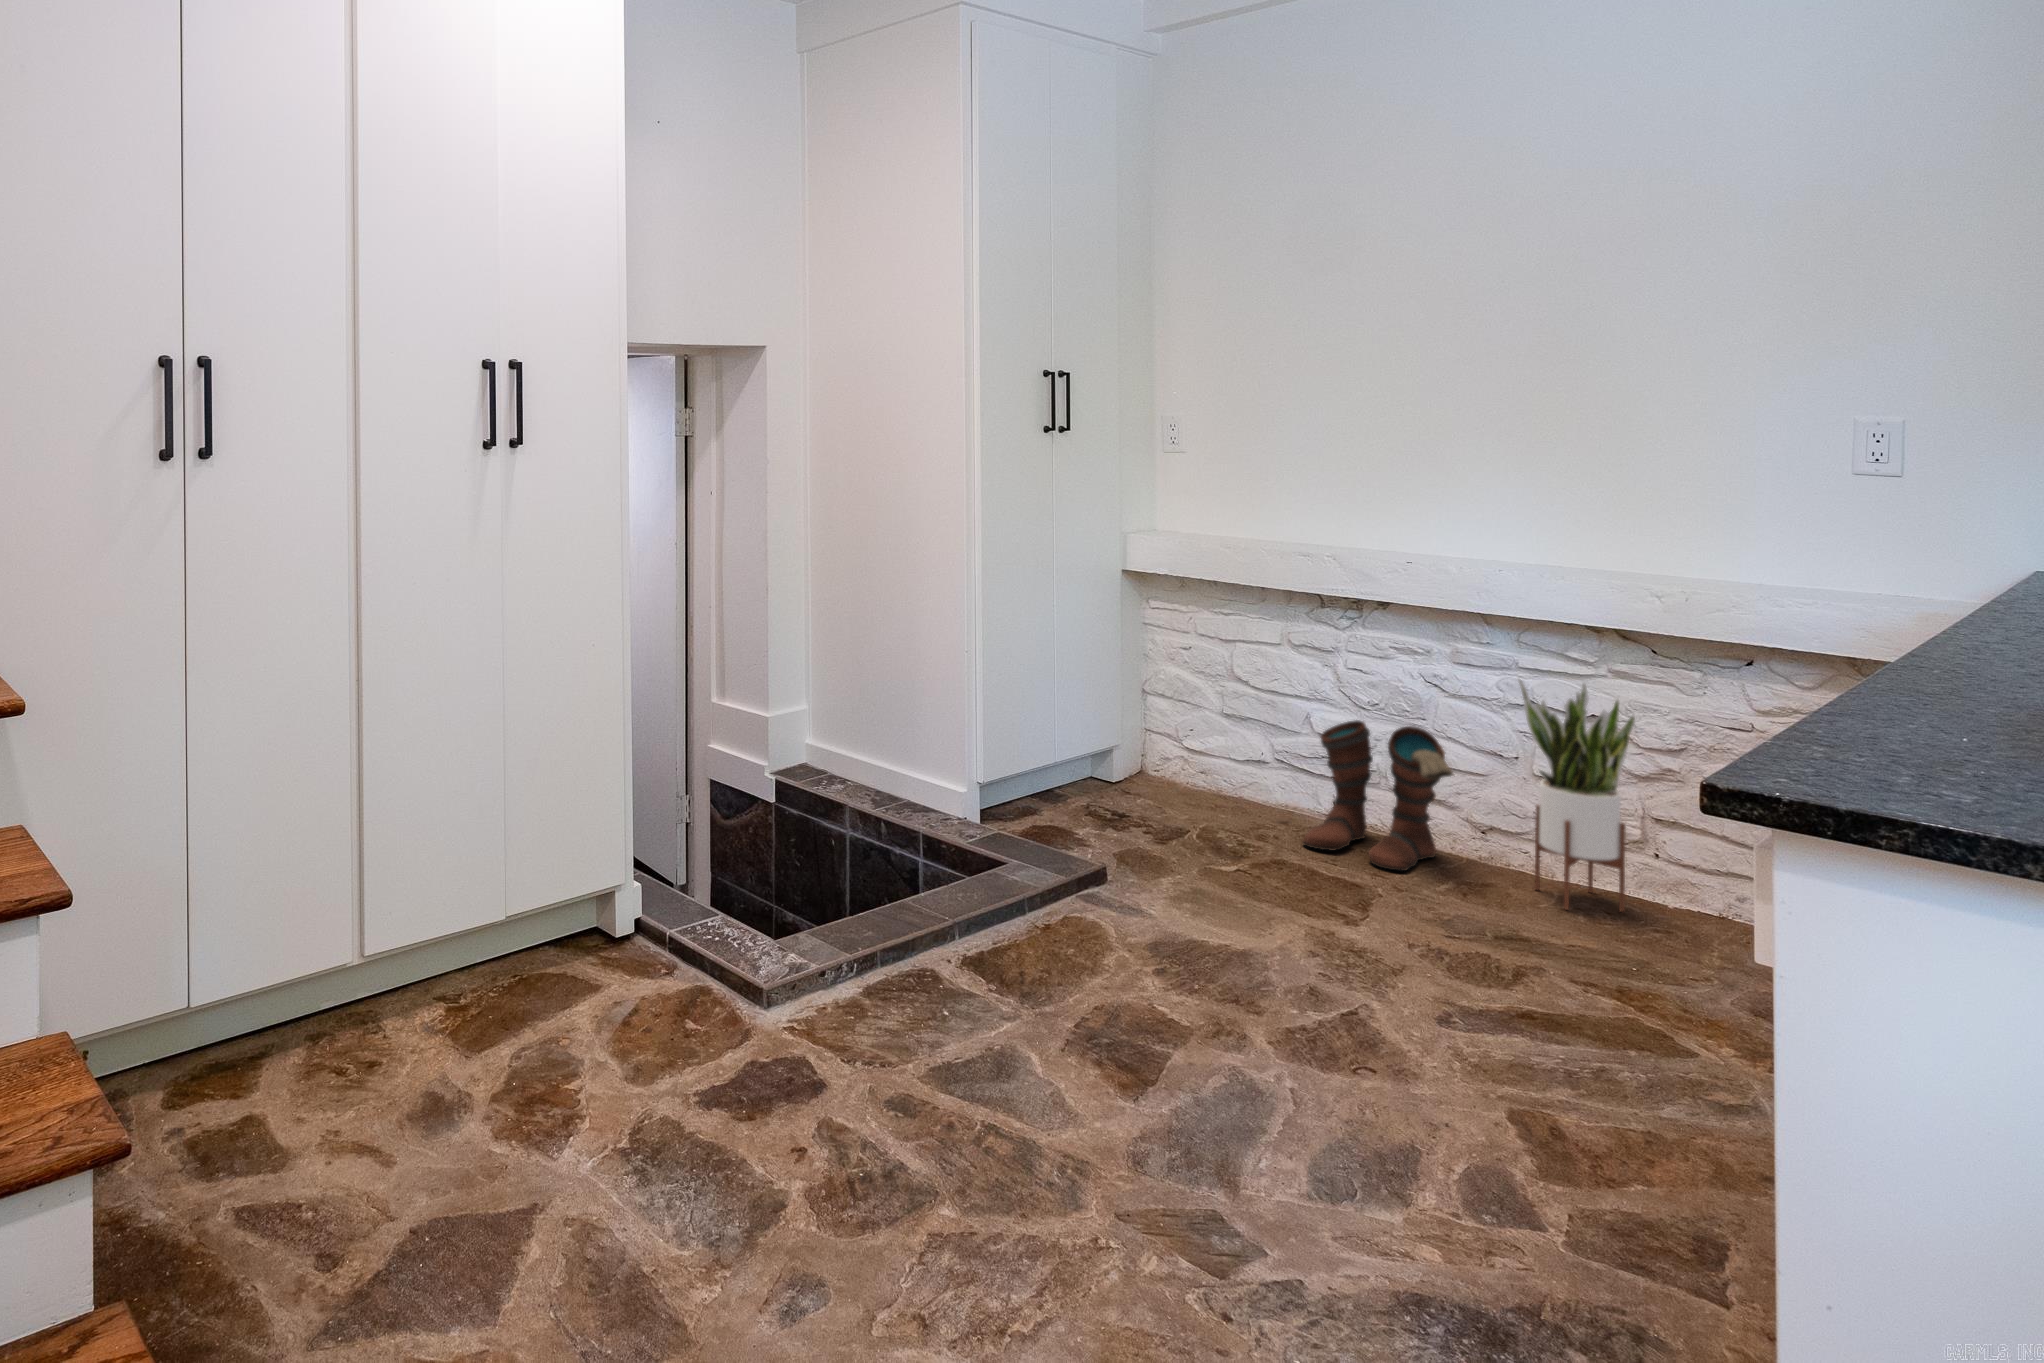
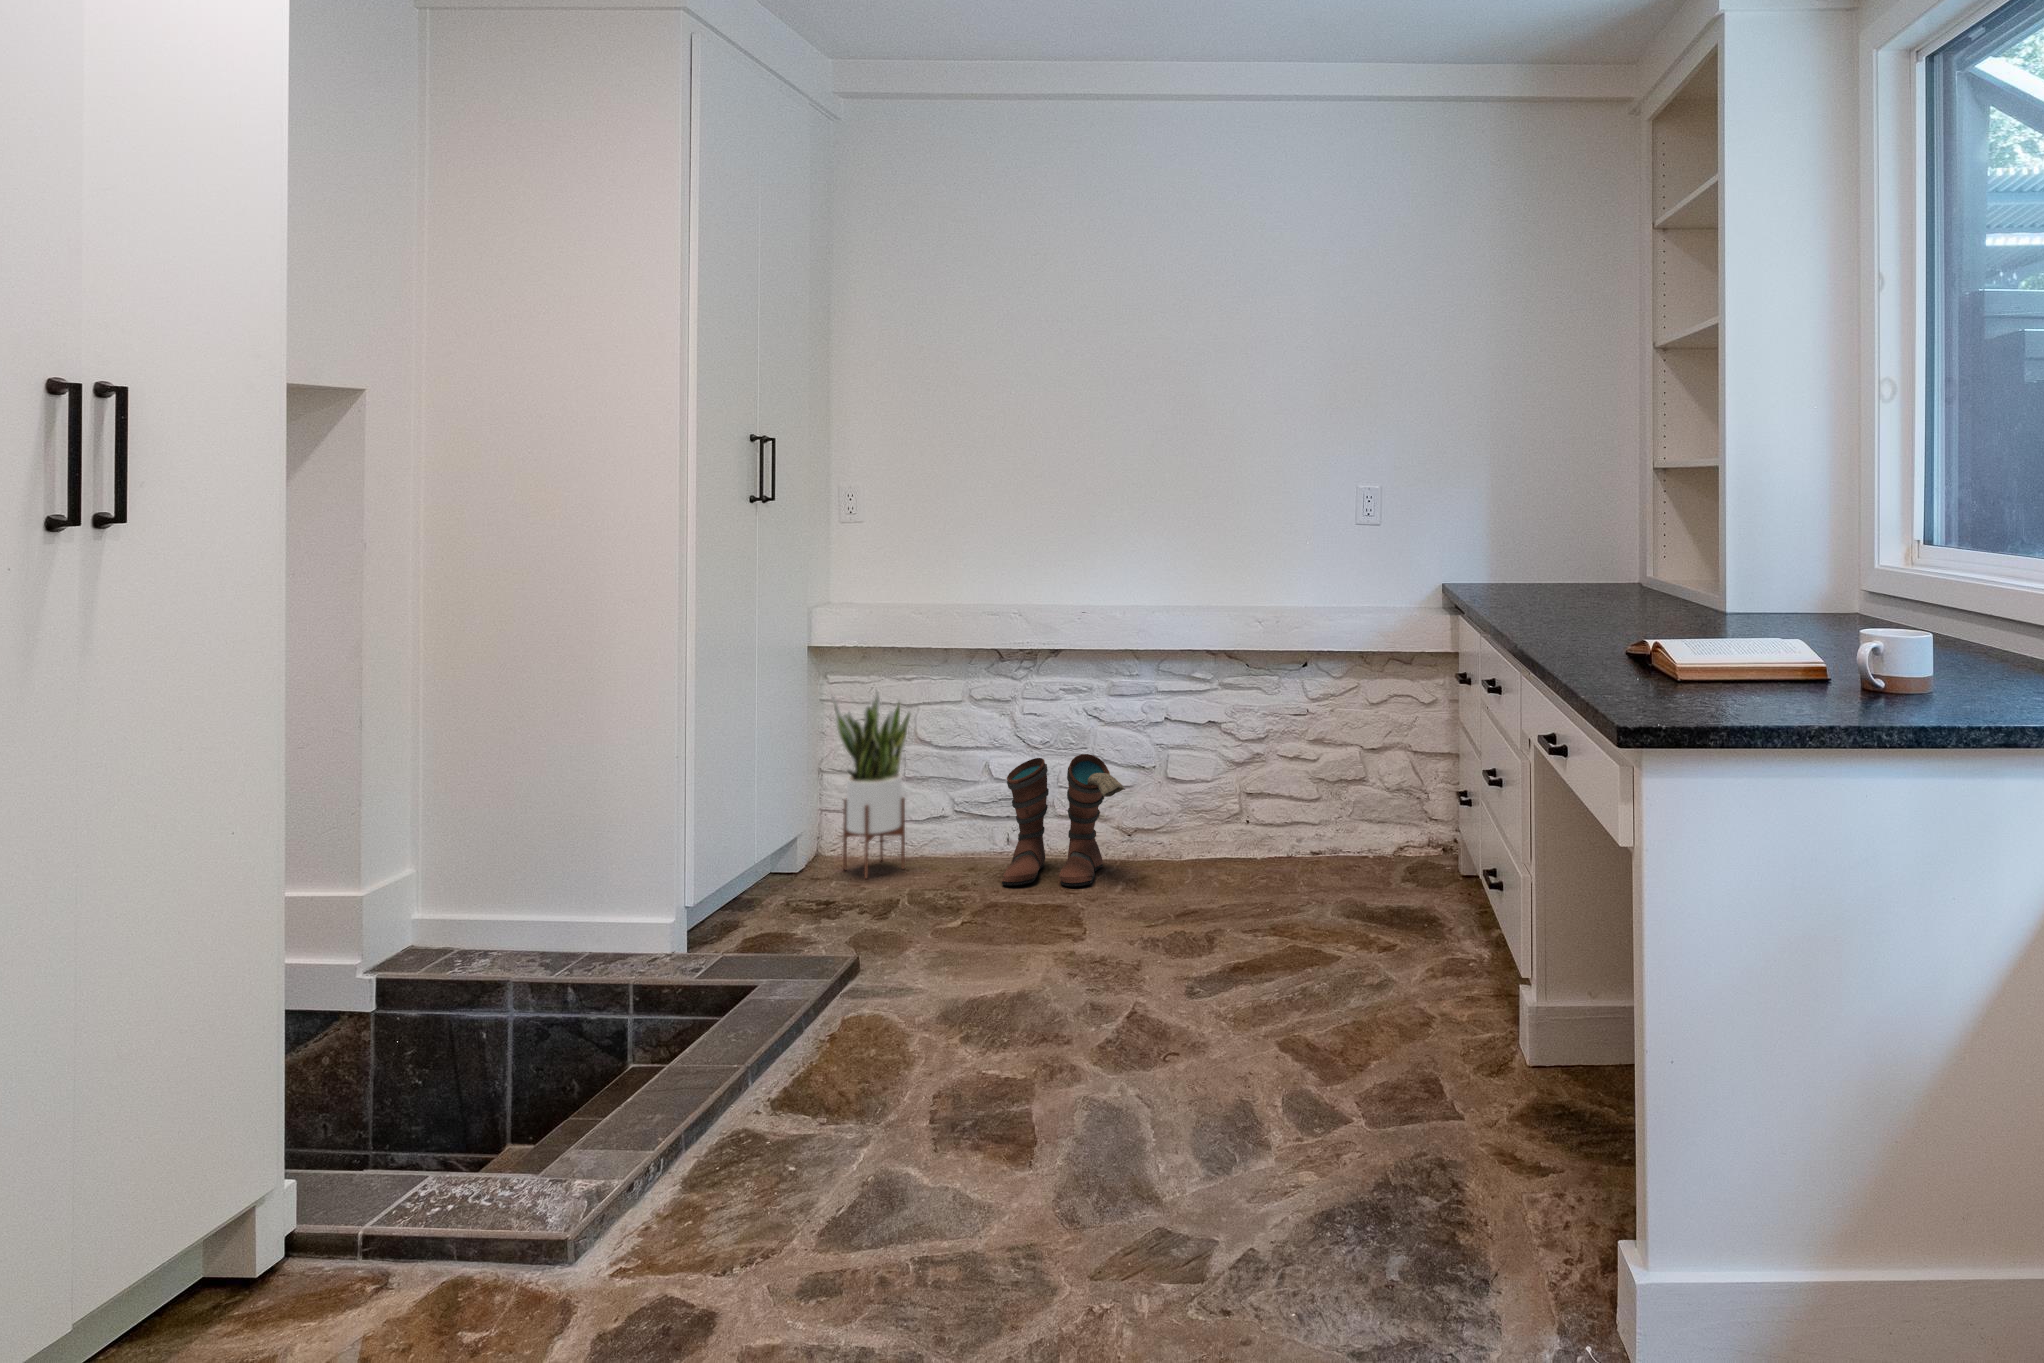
potted plant: present [1518,679,1635,912] -> present [832,692,911,878]

